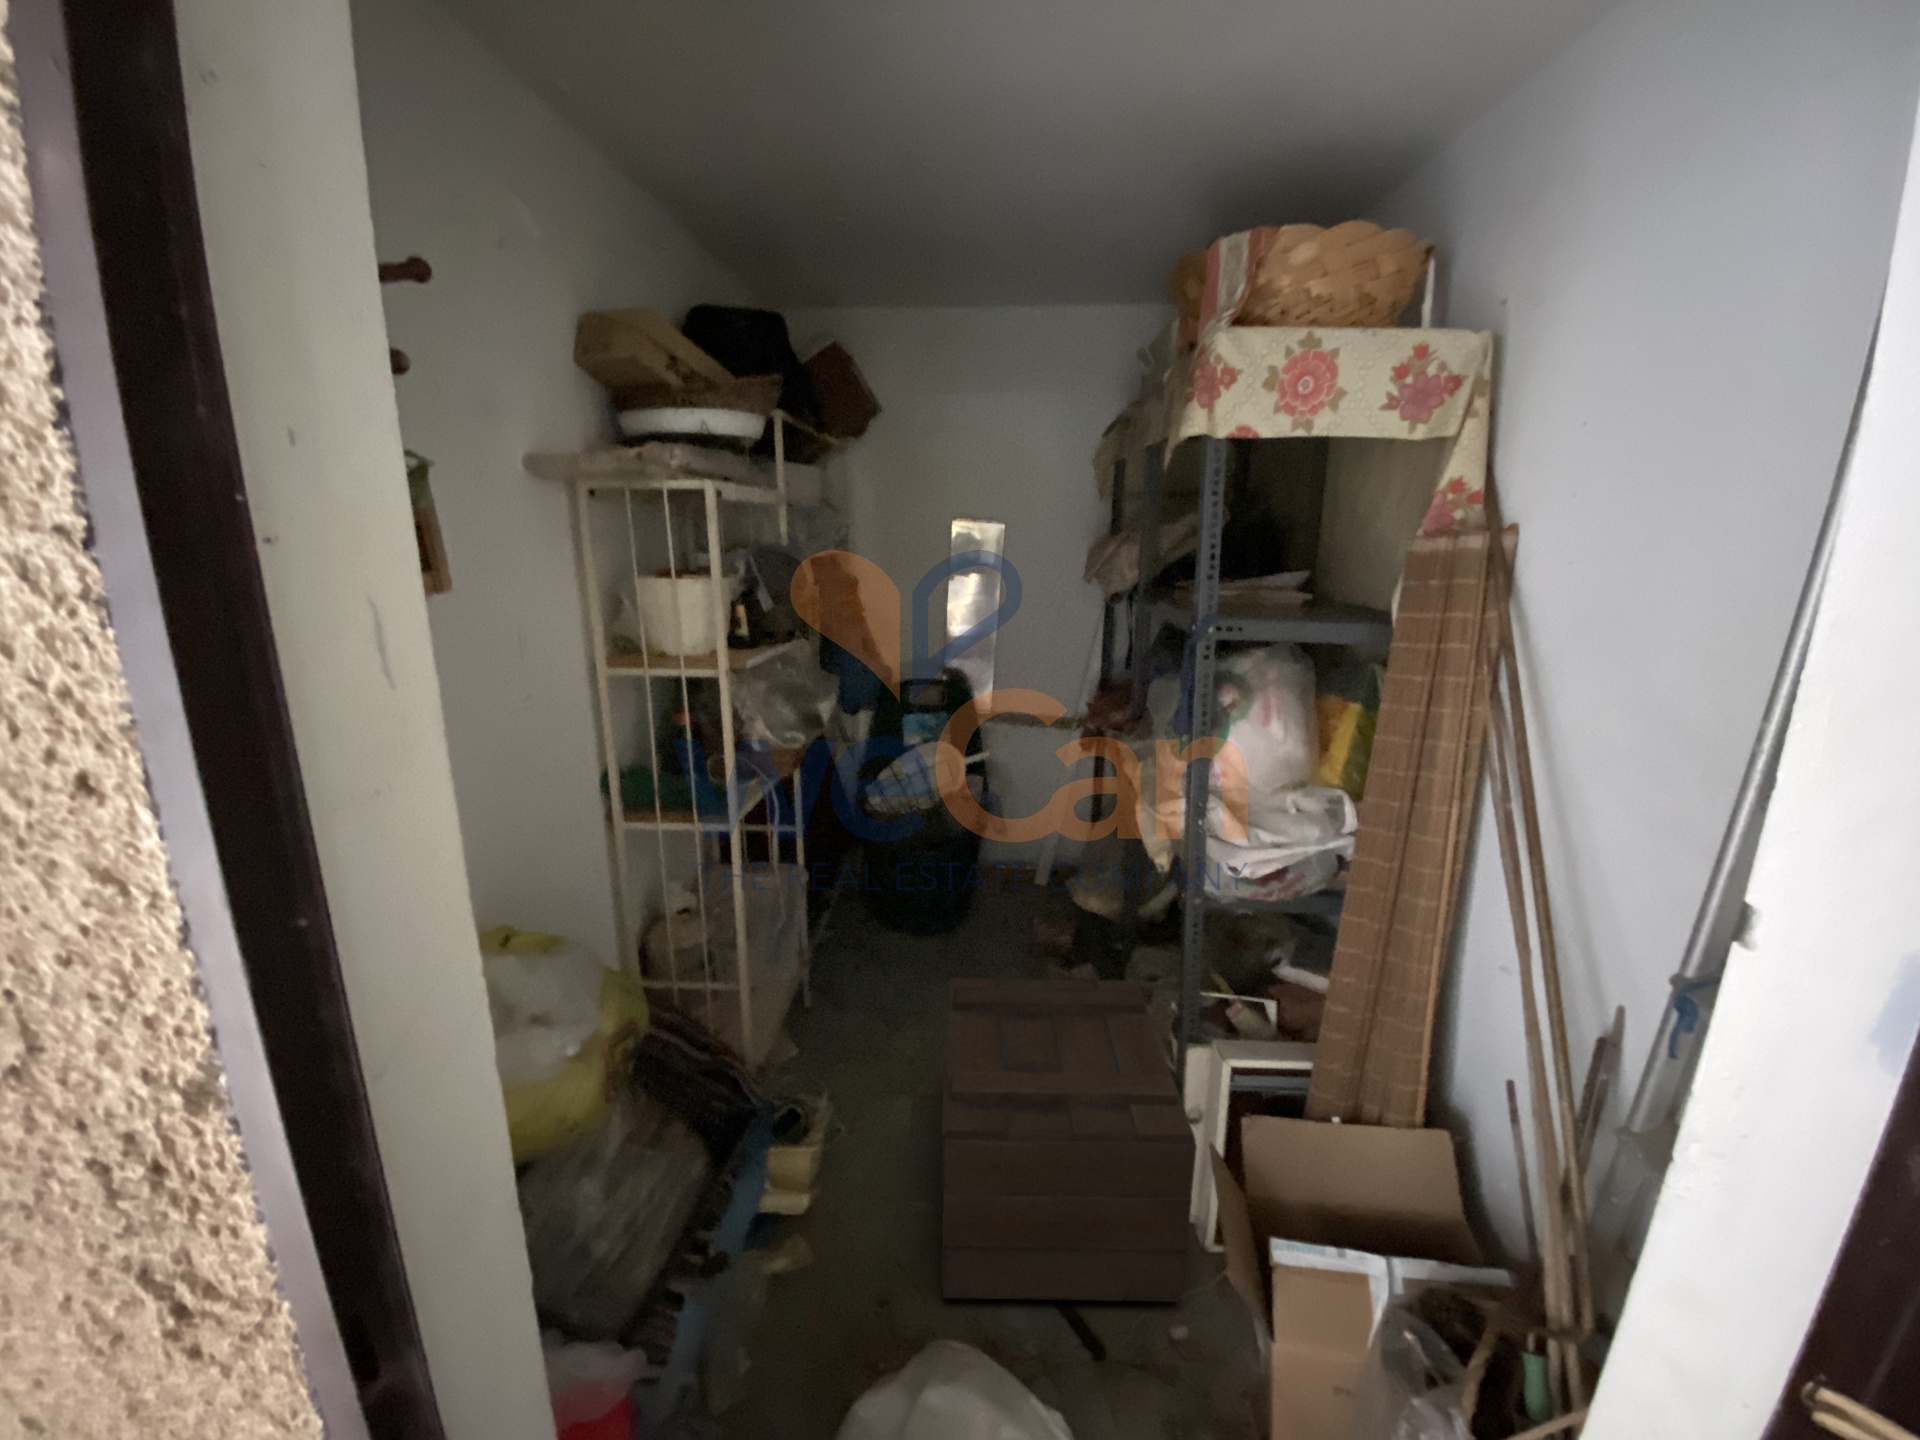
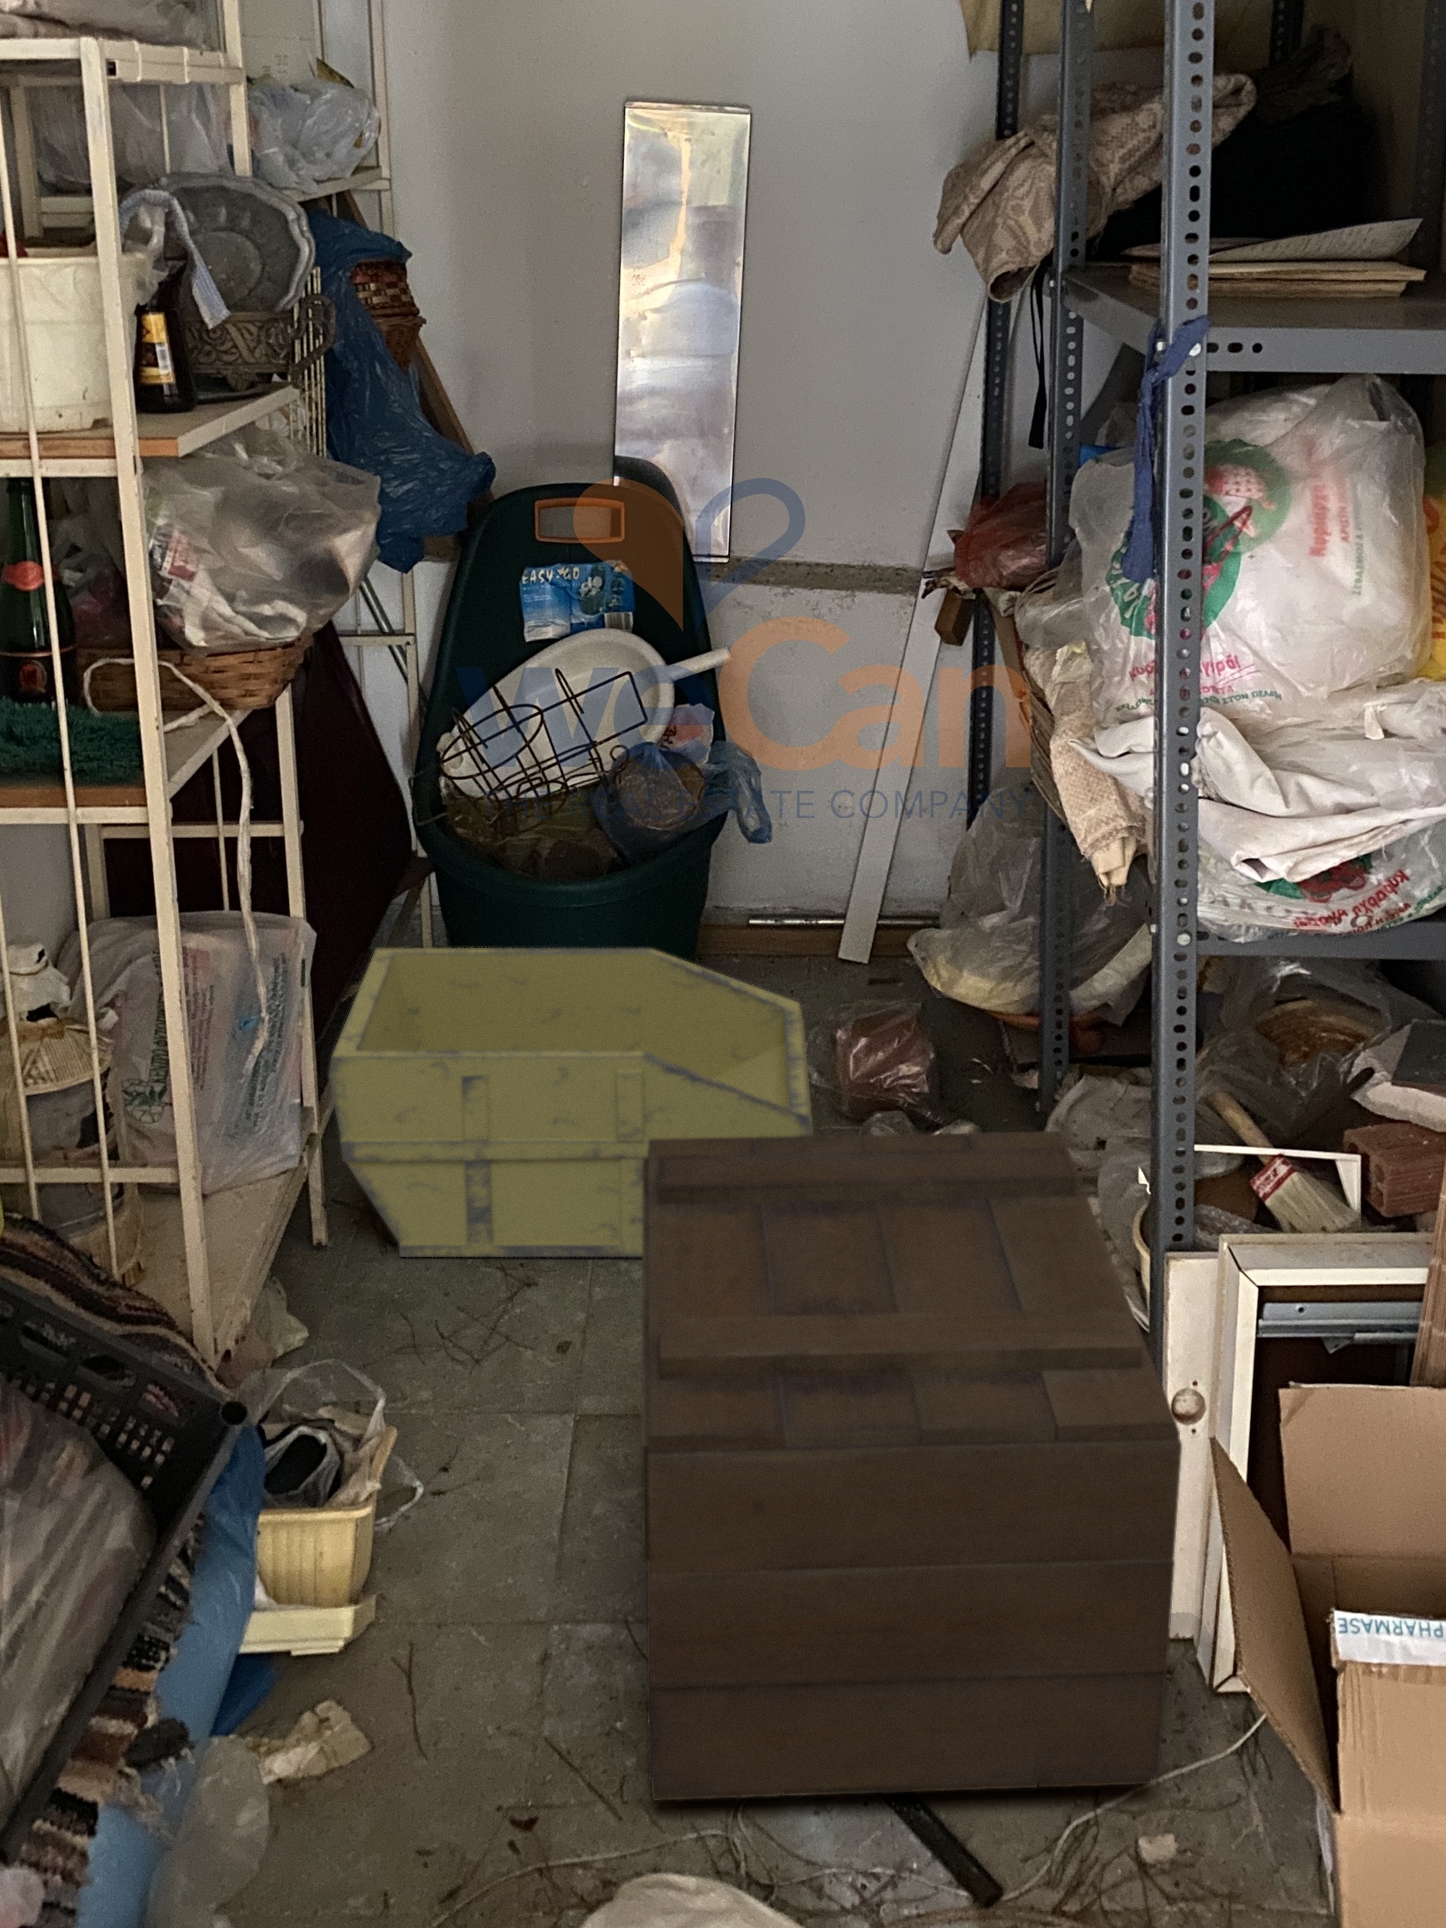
storage bin: none [811,879,1024,1023] -> present [329,948,813,1257]

